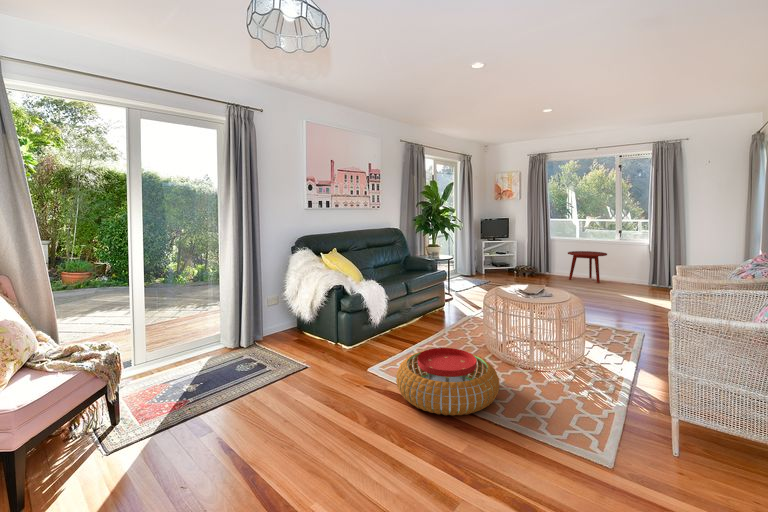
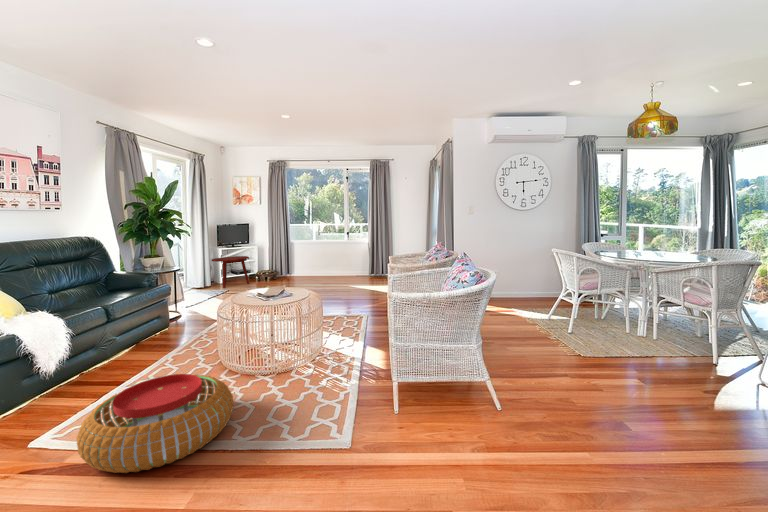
side table: present [568,251,607,283] -> present [212,256,249,288]

